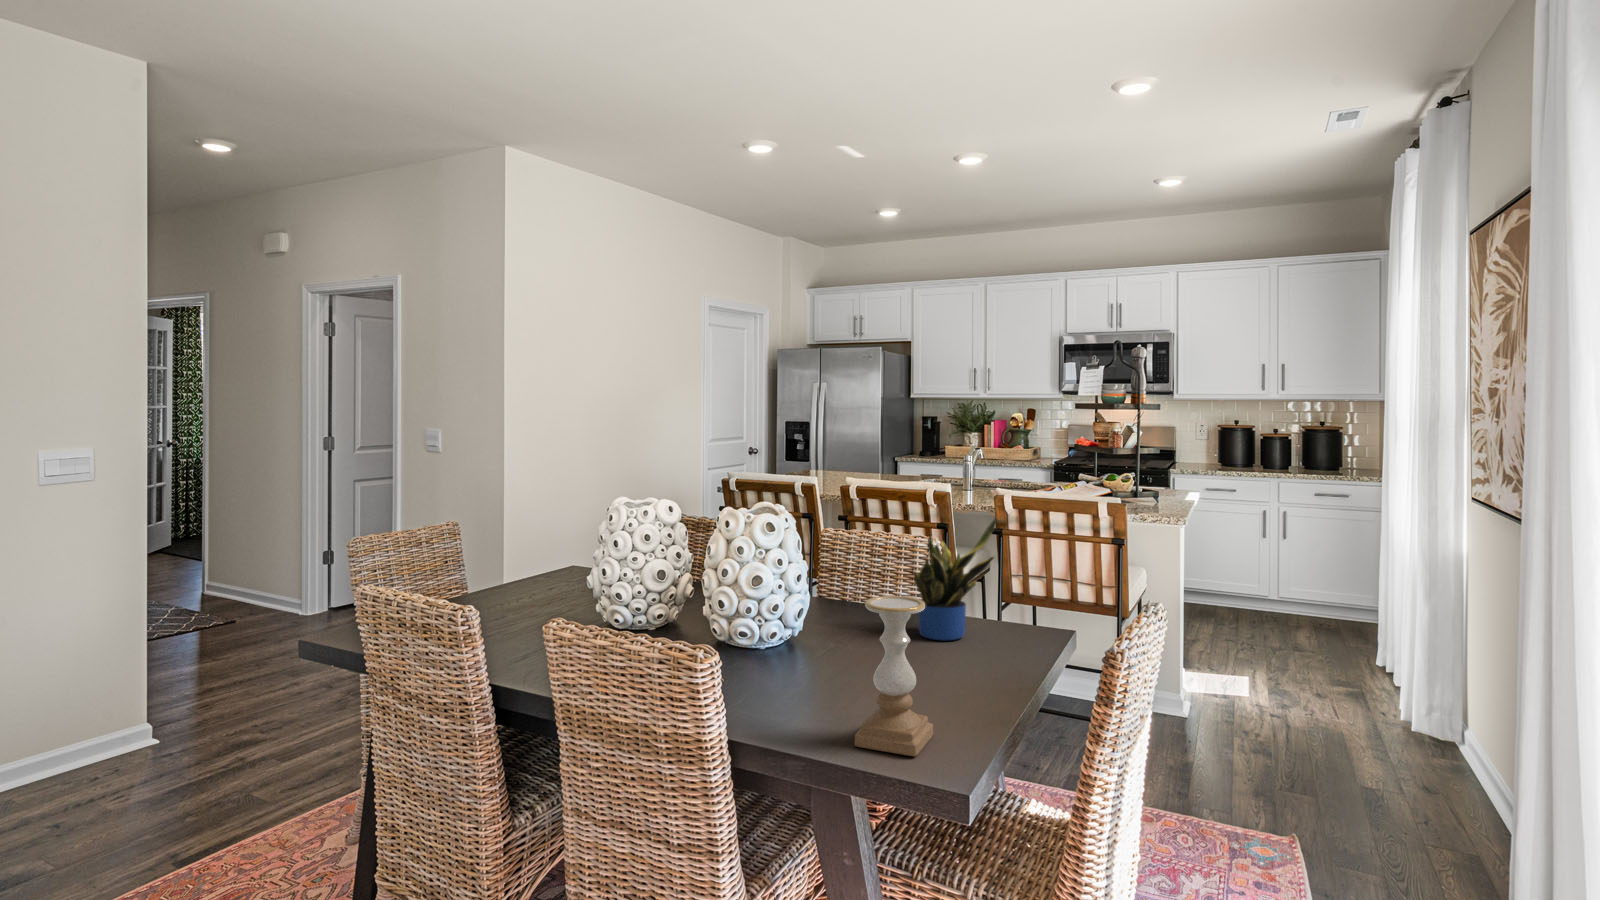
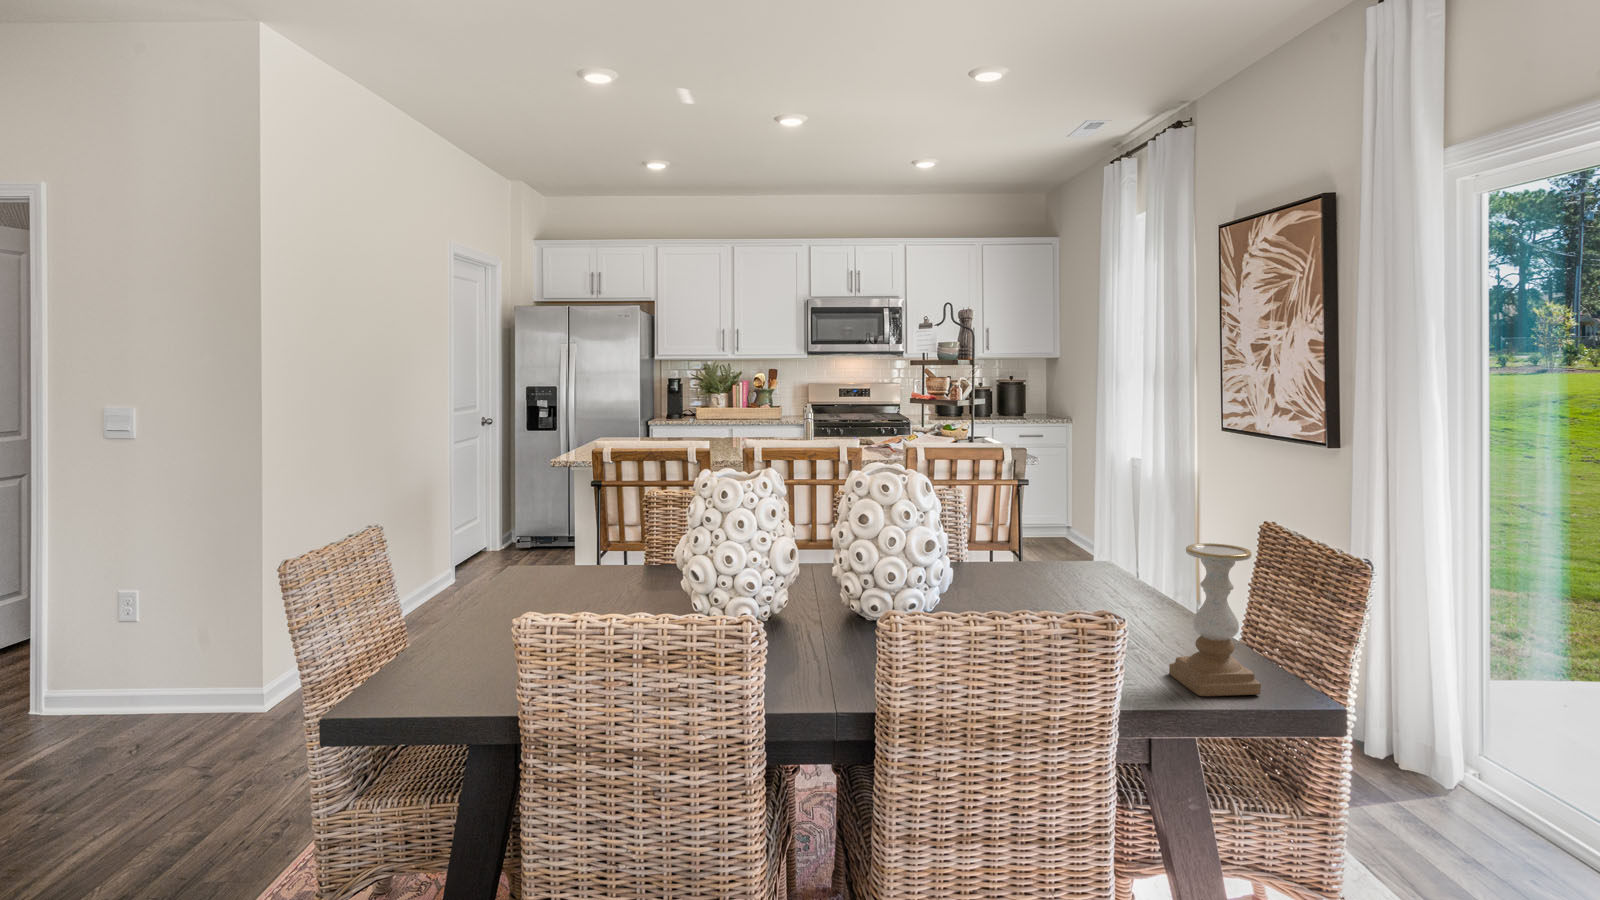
potted plant: present [914,518,996,640] -> none [1010,465,1095,589]

